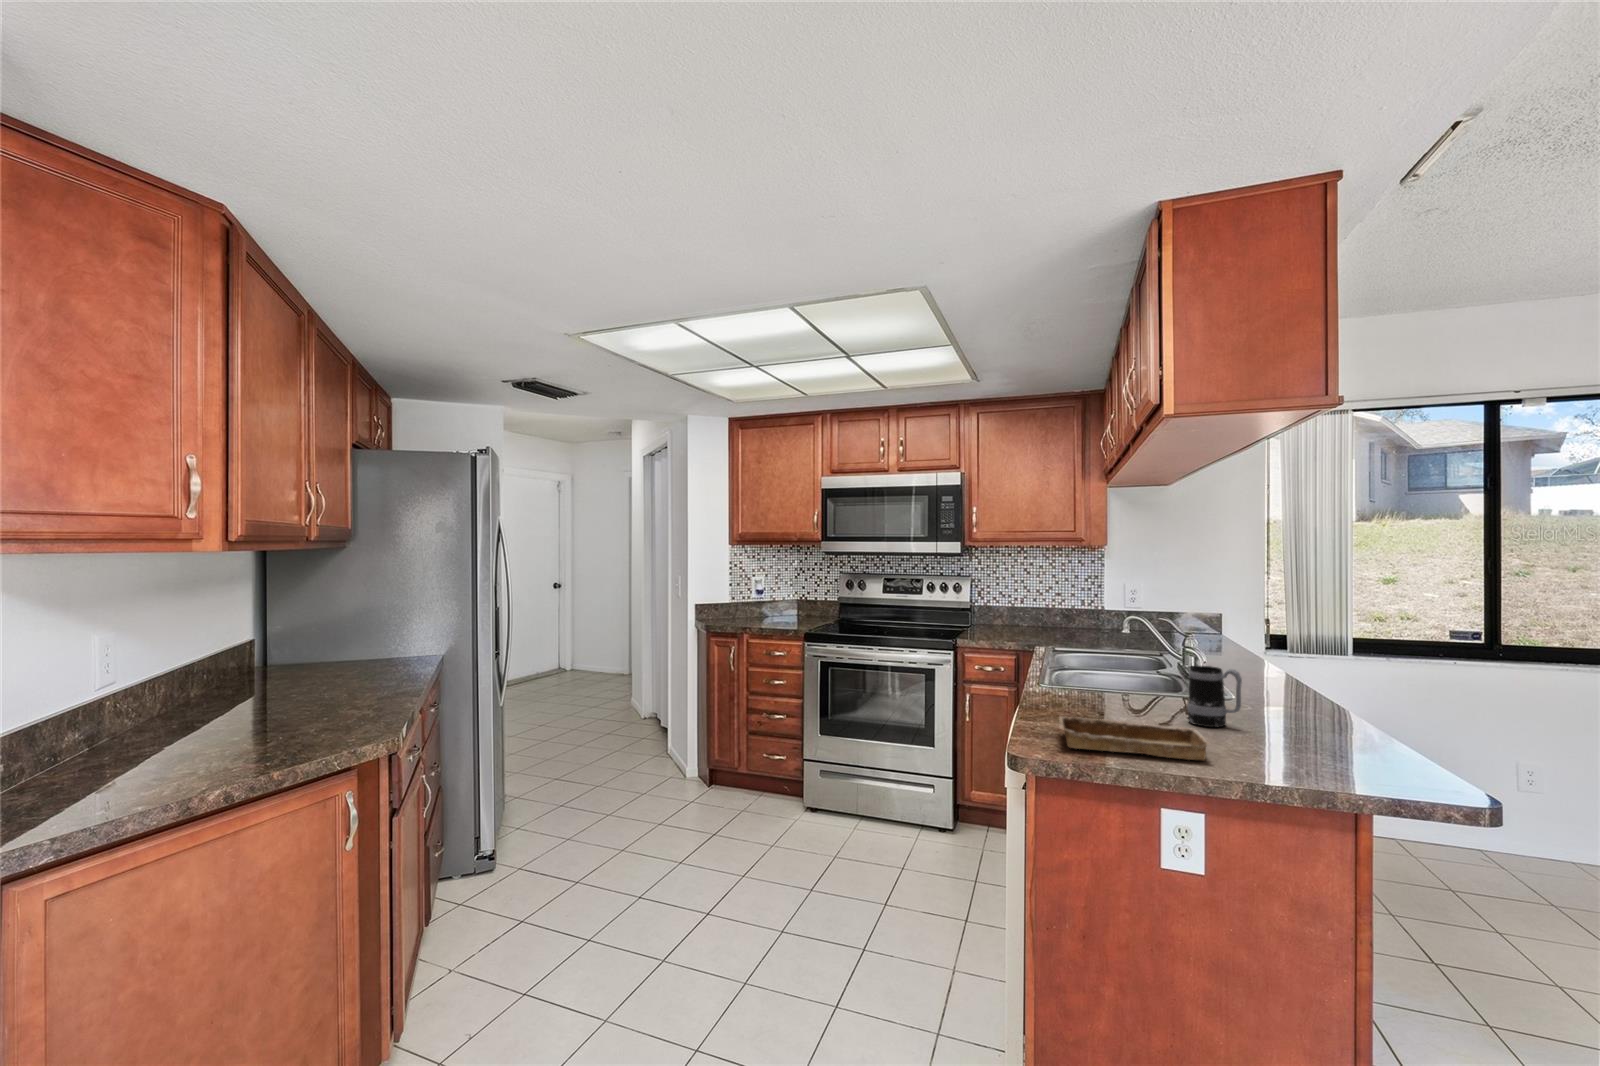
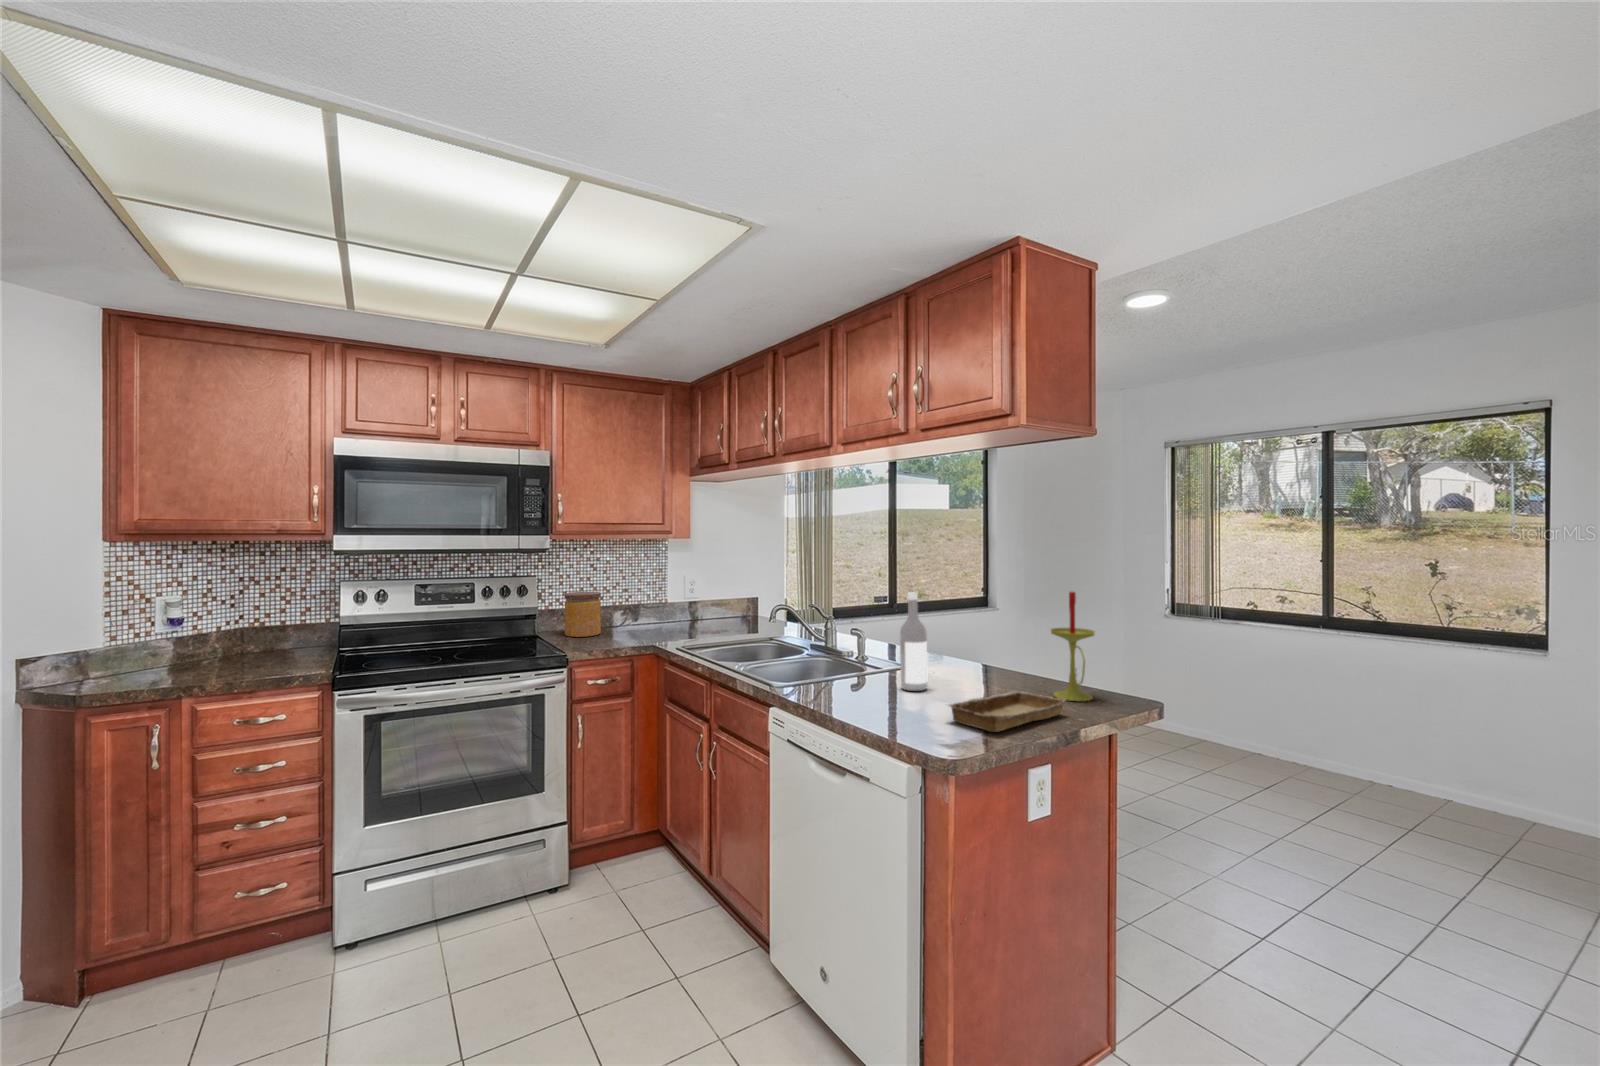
jar: none [986,592,1018,632] -> present [565,592,601,637]
wine bottle: none [1115,604,1148,714] -> present [900,592,927,691]
candle: none [1267,613,1337,767] -> present [1051,592,1095,701]
mug: present [1187,666,1242,727] -> none [957,638,996,689]

